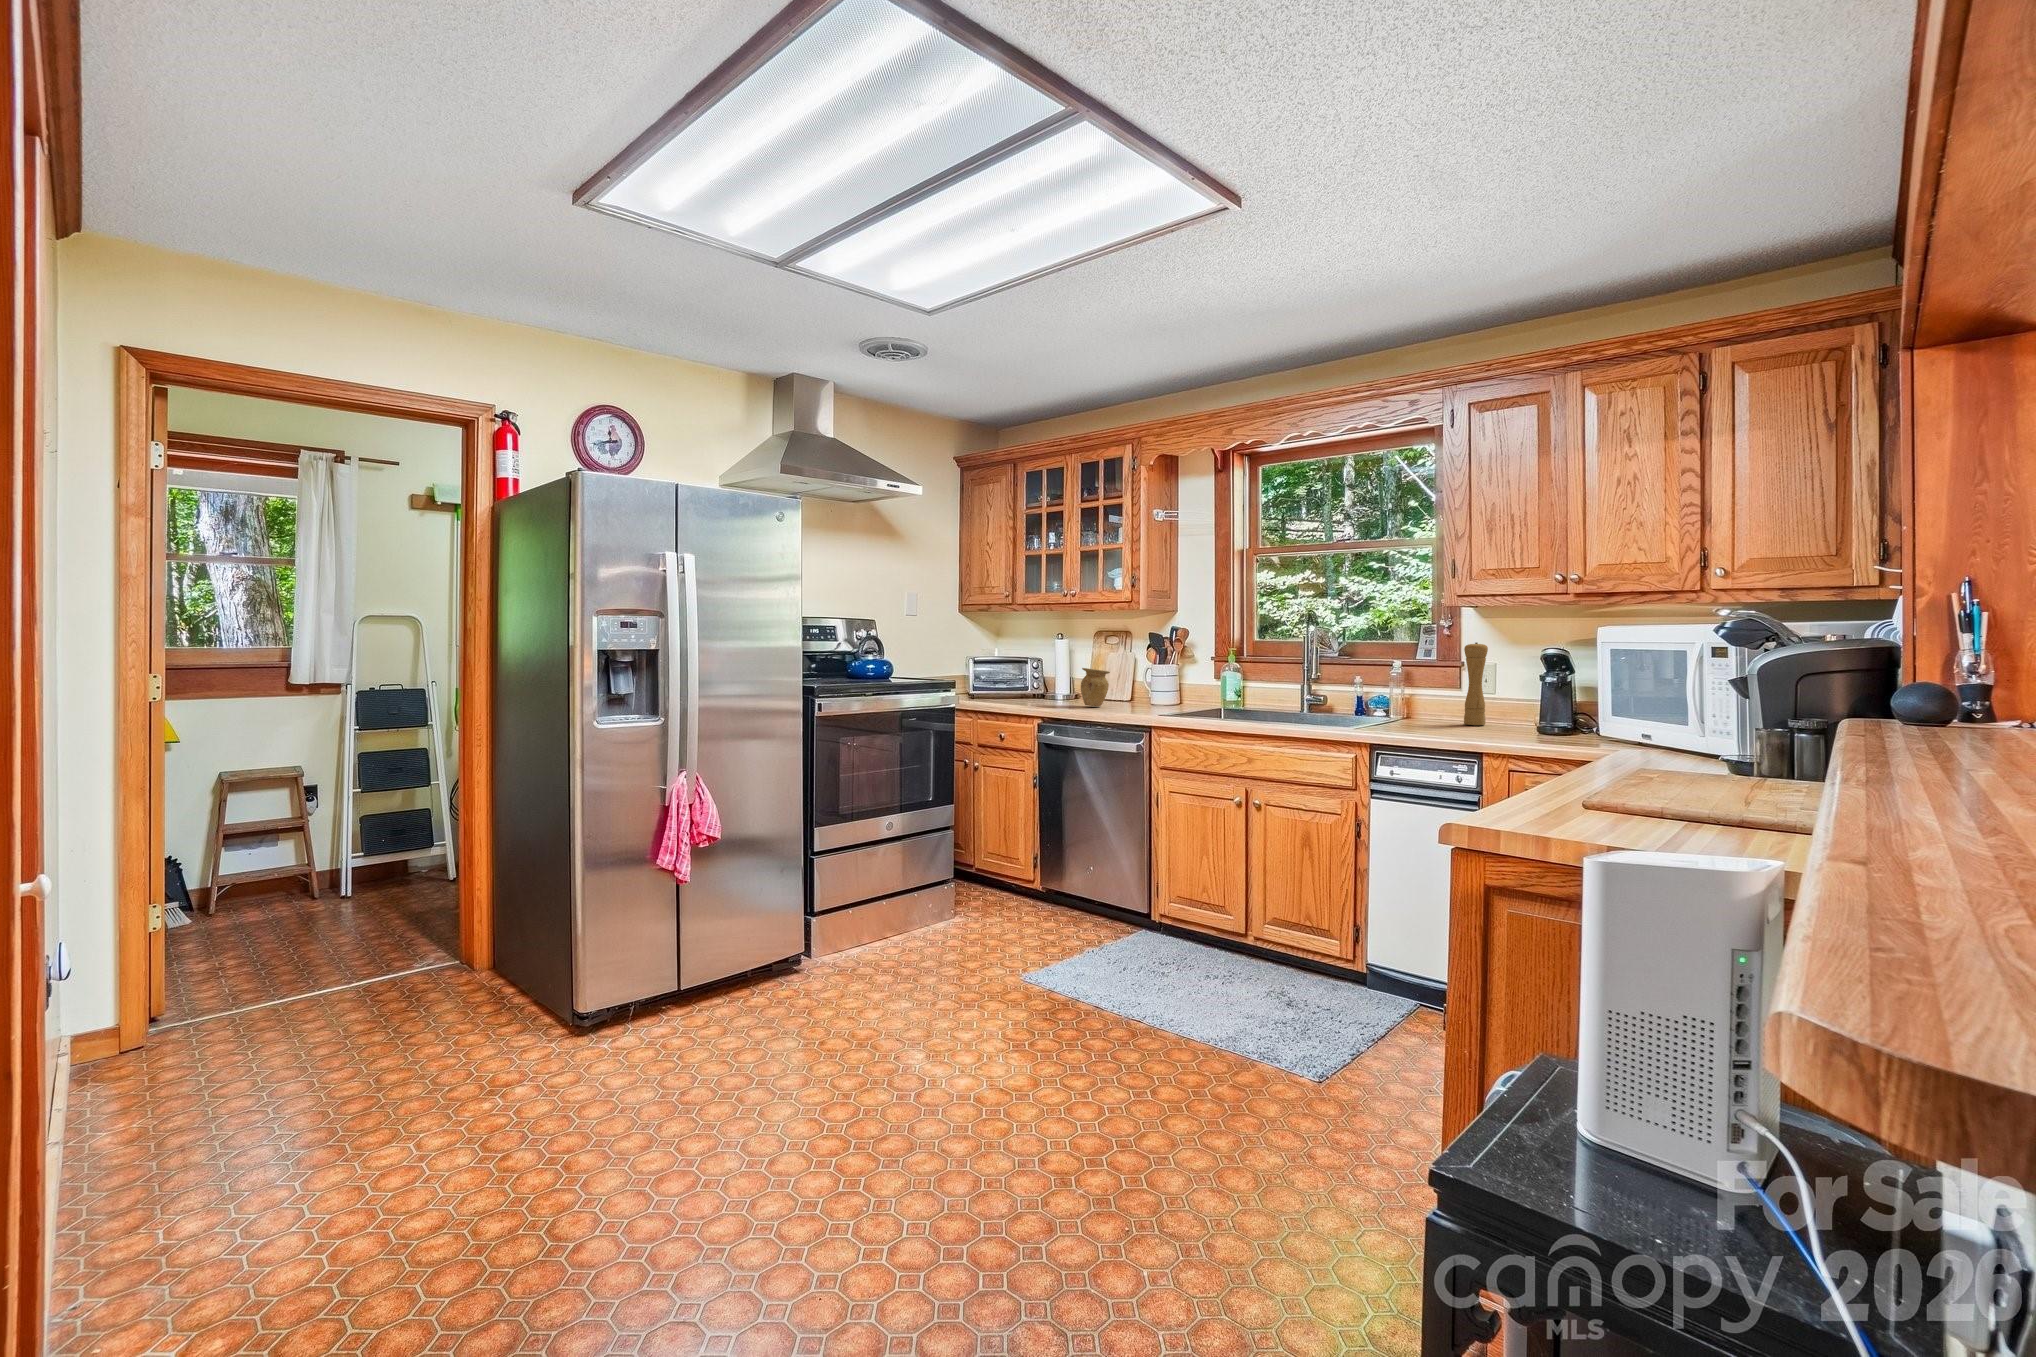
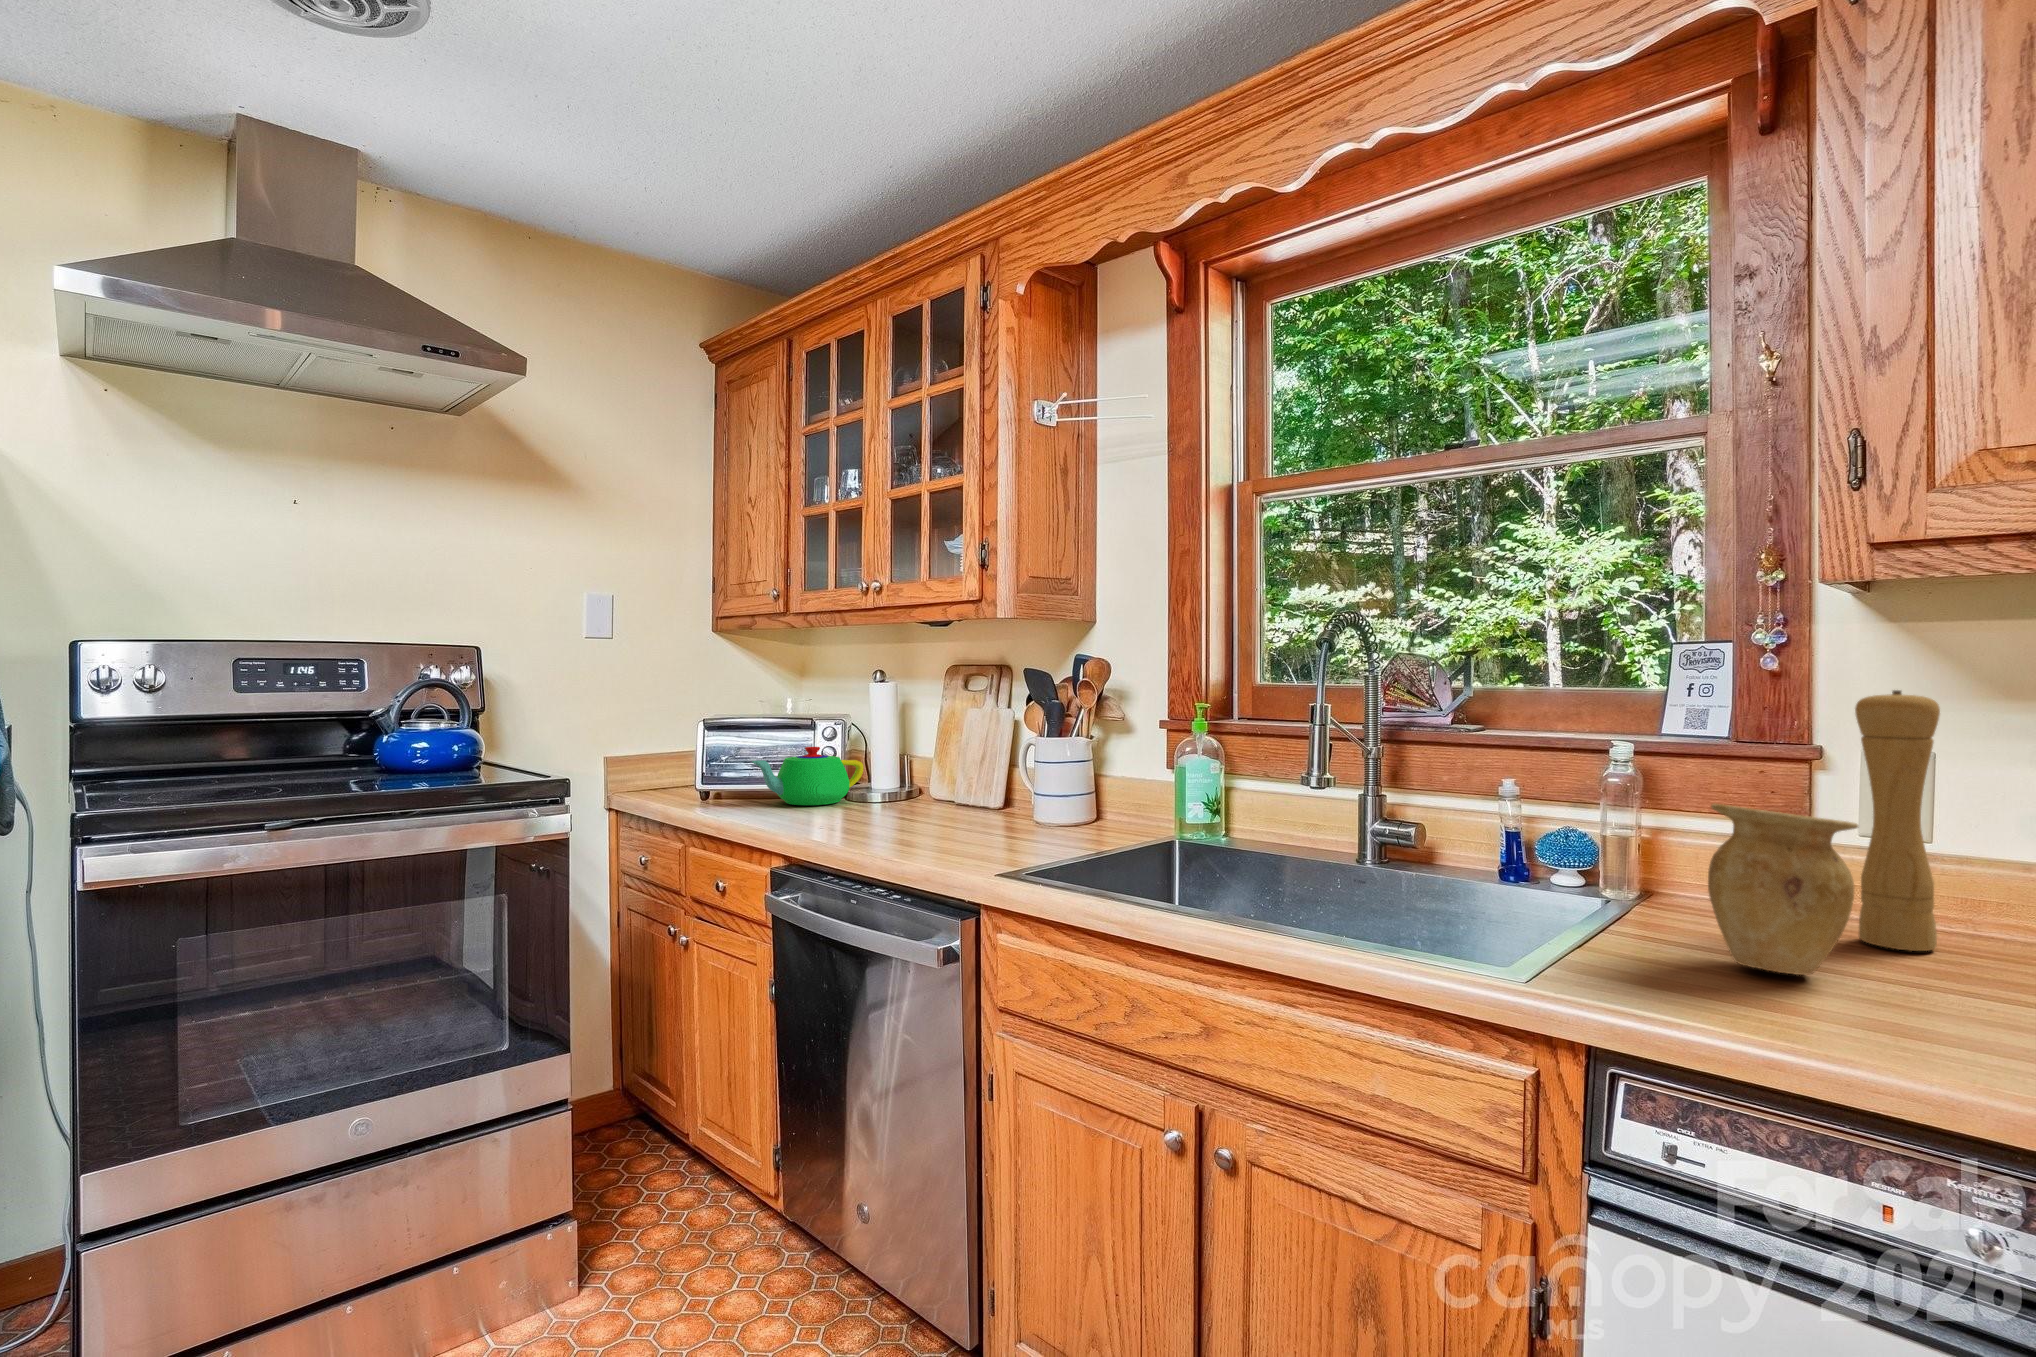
vase: present [1081,668,1110,707] -> present [1708,804,1859,975]
teapot: none [1009,672,1056,700] -> present [752,747,864,805]

